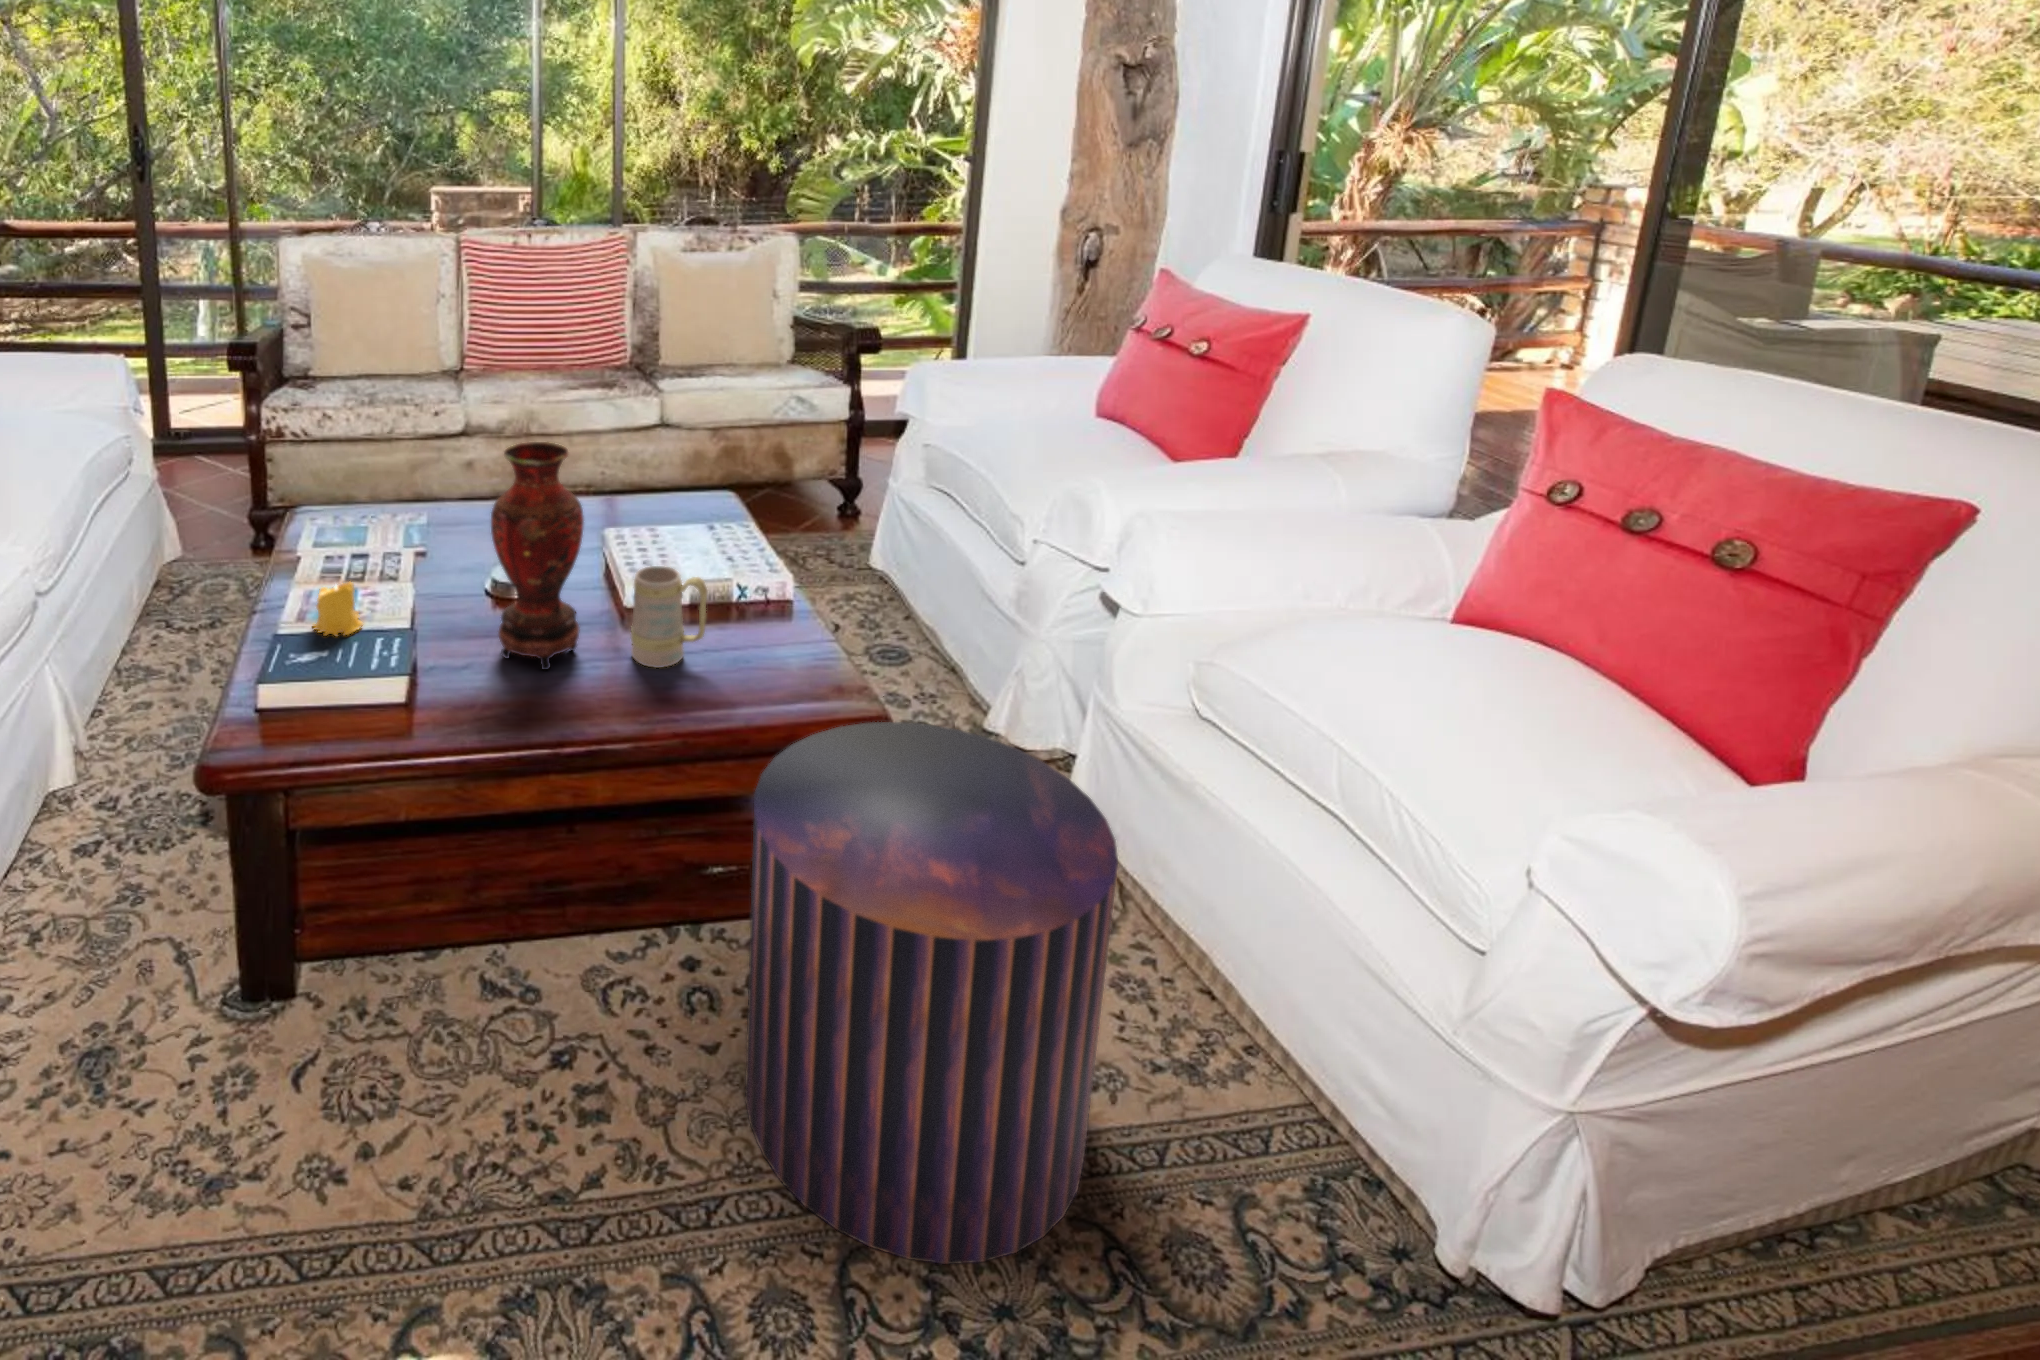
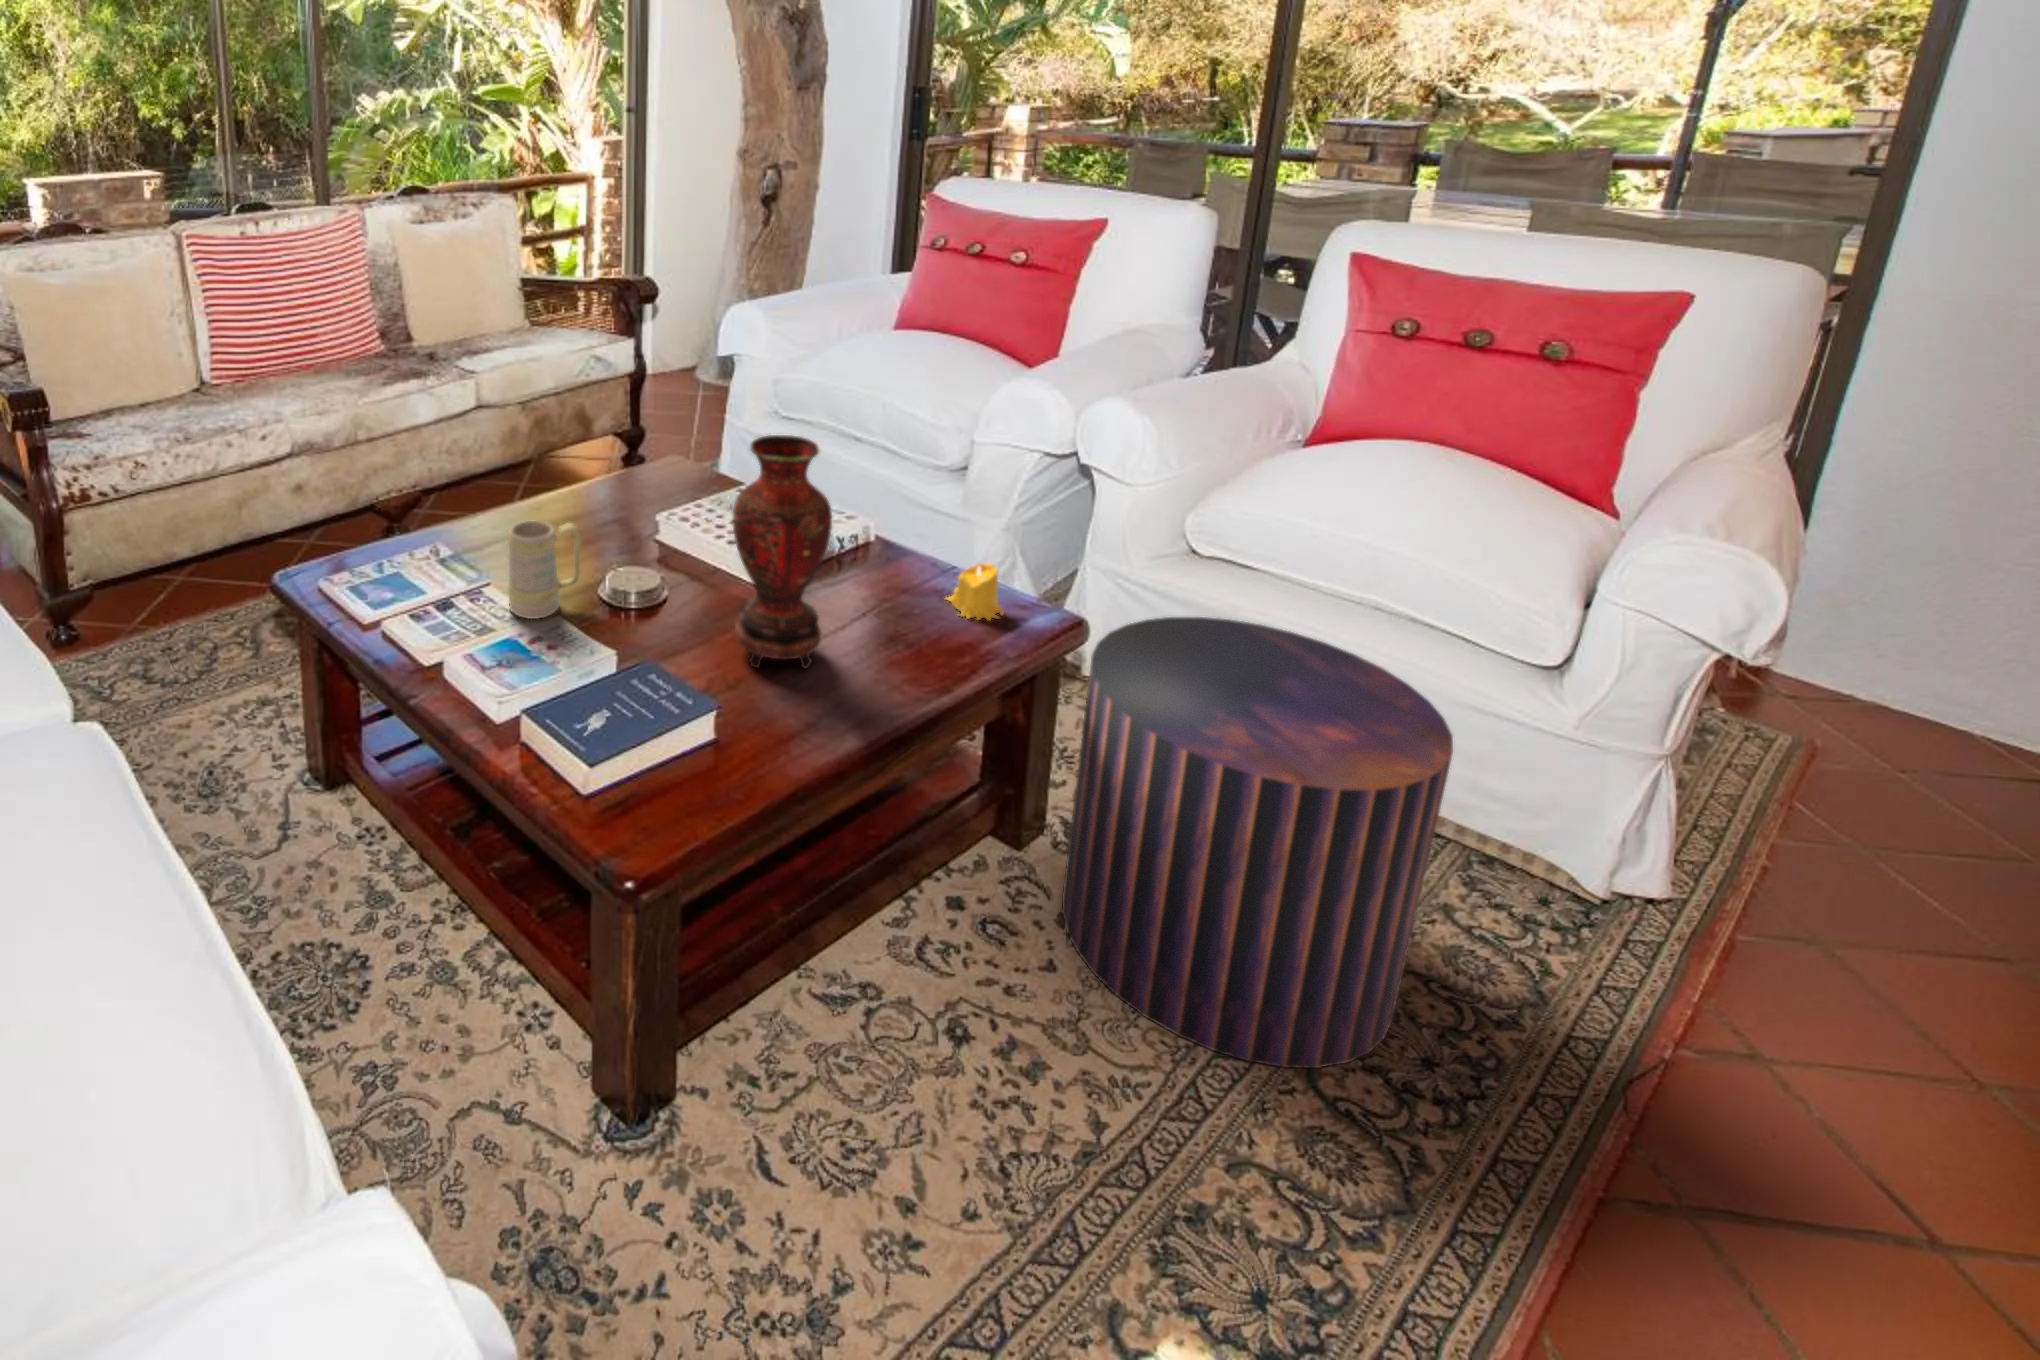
mug: present [631,566,707,668] -> present [508,521,581,619]
candle: present [313,582,363,637] -> present [946,564,1004,620]

